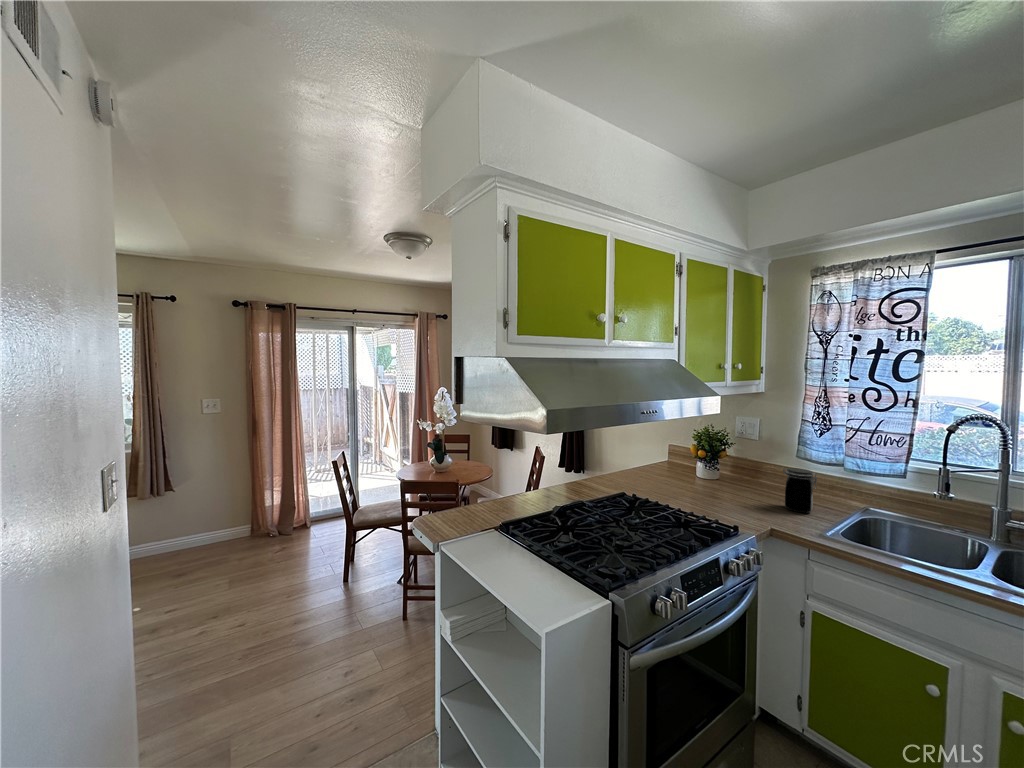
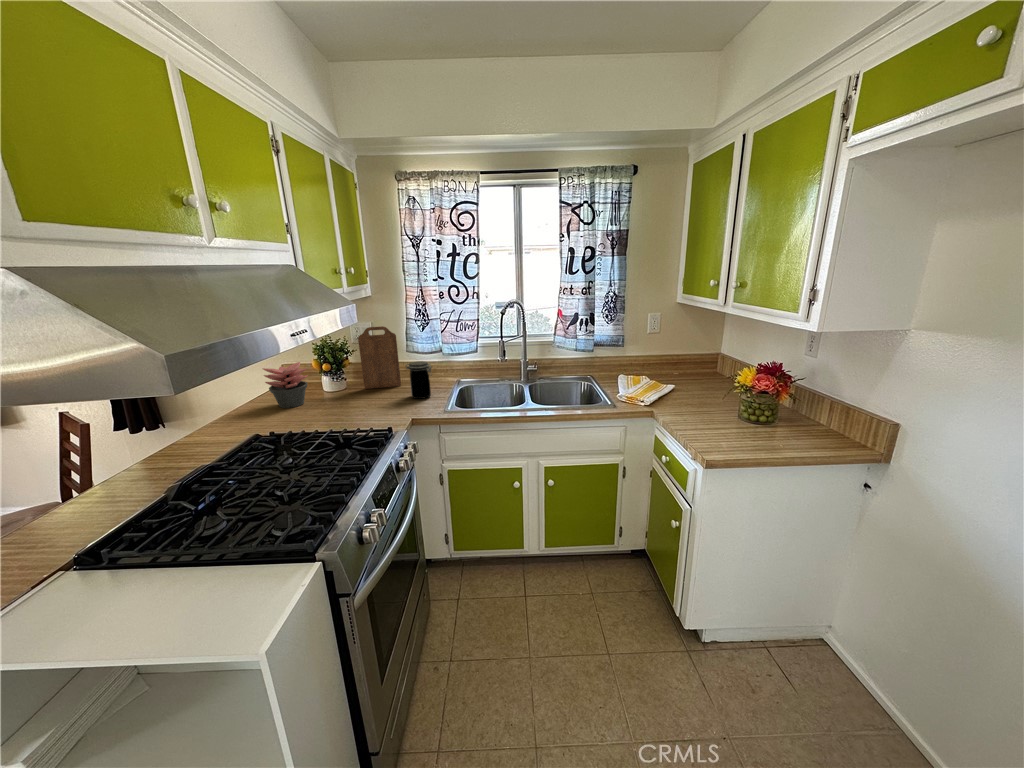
cutting board: none [737,423,783,492] -> present [358,326,401,389]
succulent plant: none [647,443,682,482] -> present [263,362,308,408]

